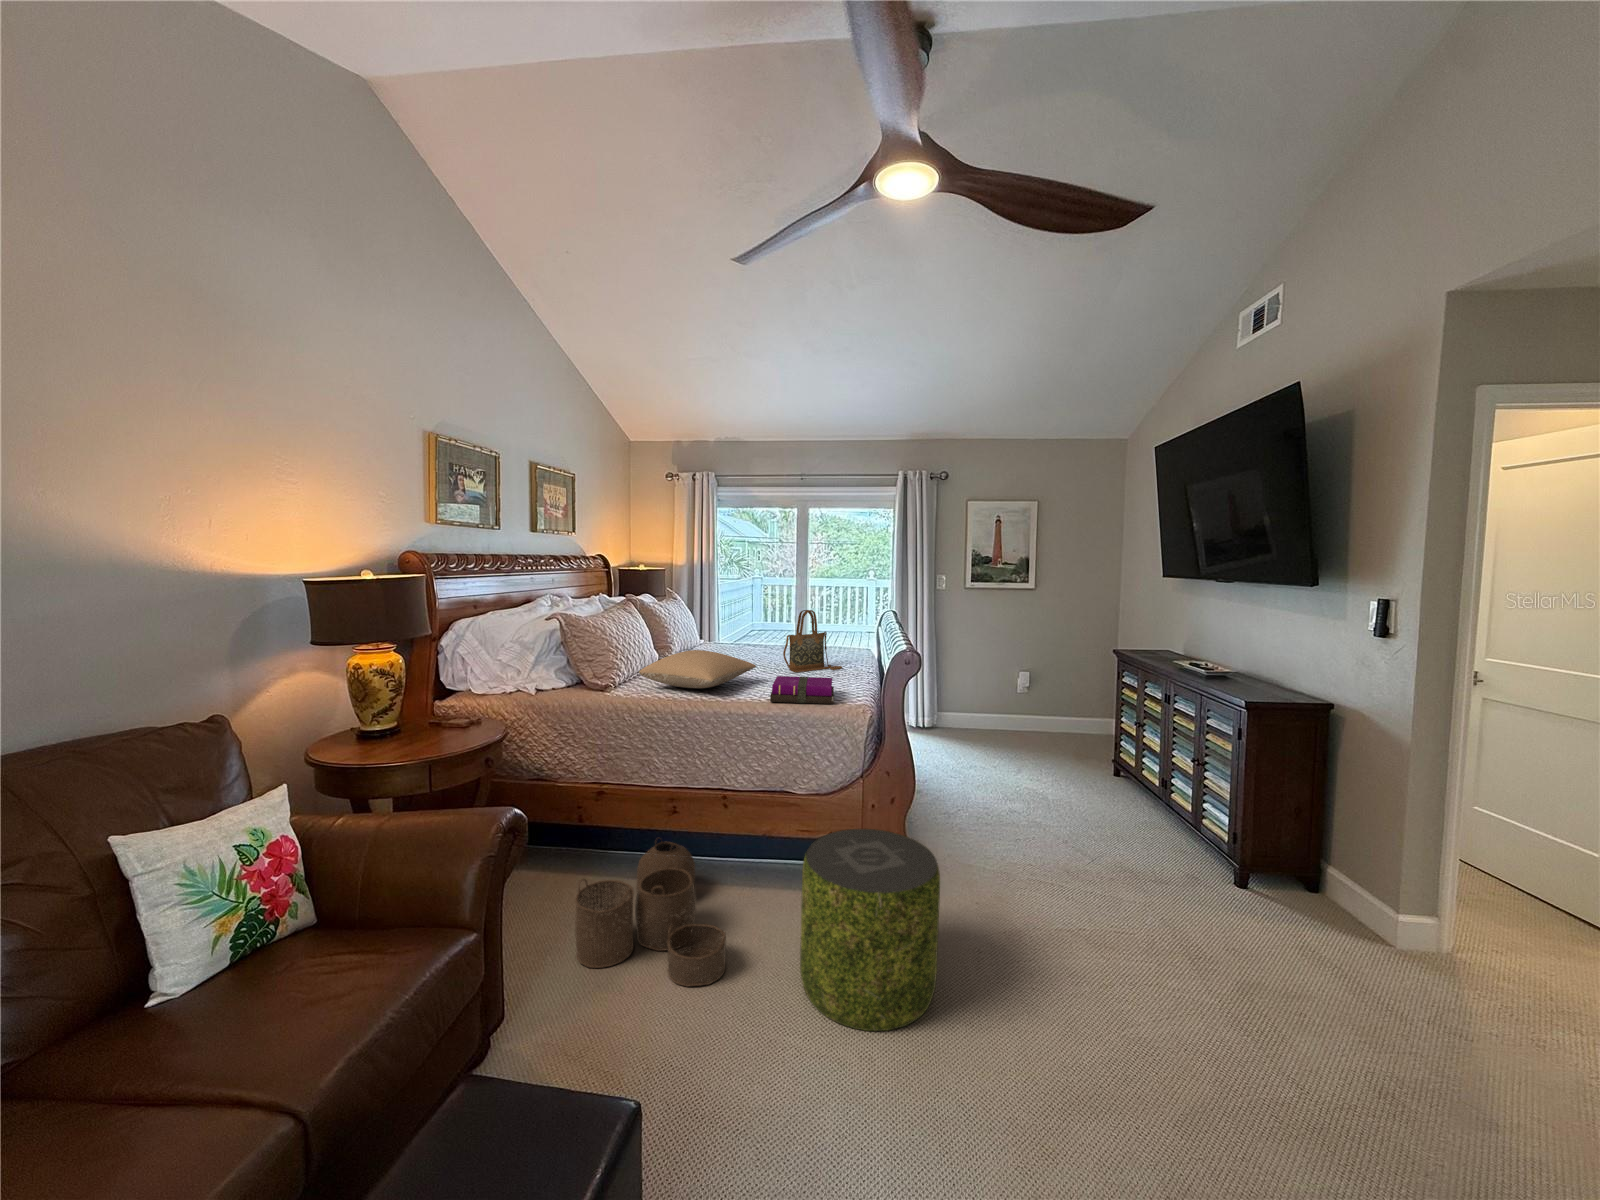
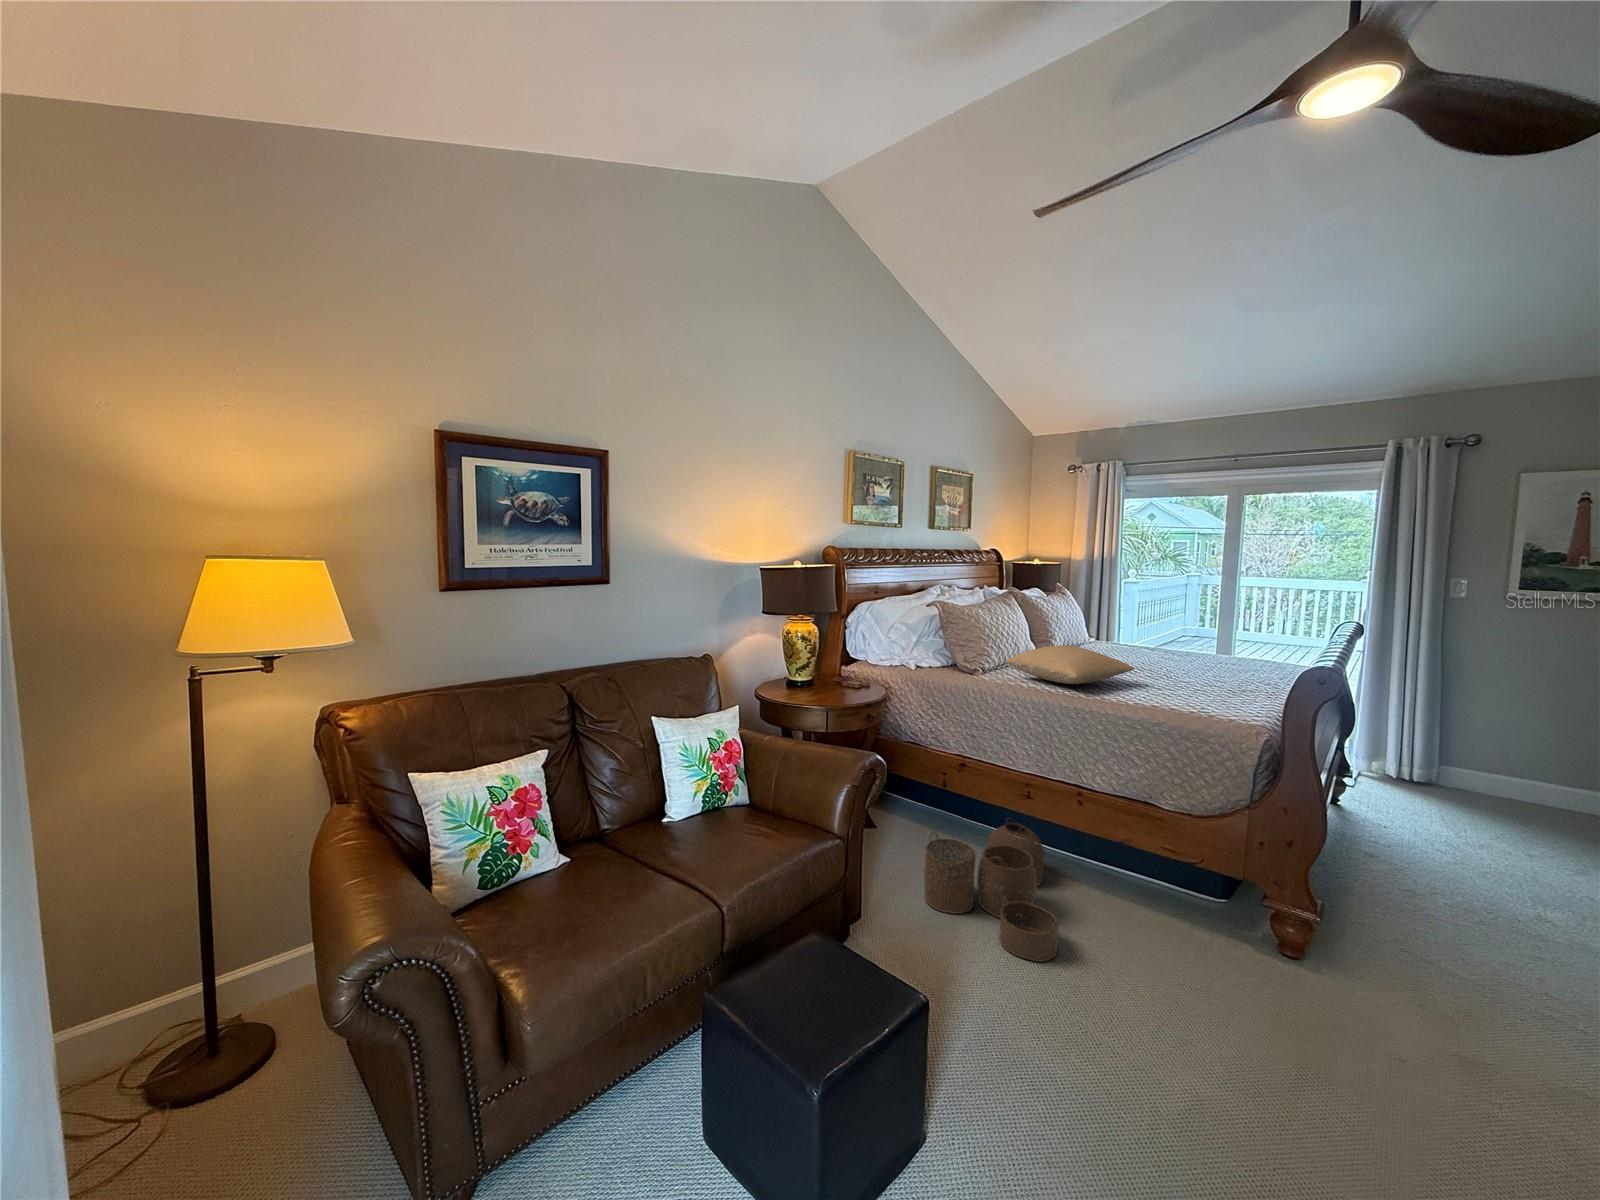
handbag: present [783,610,842,672] -> none [1174,613,1257,685]
notebook: present [770,676,834,704] -> none [1140,681,1228,720]
pouf: present [800,829,940,1031] -> none [1135,855,1328,1092]

